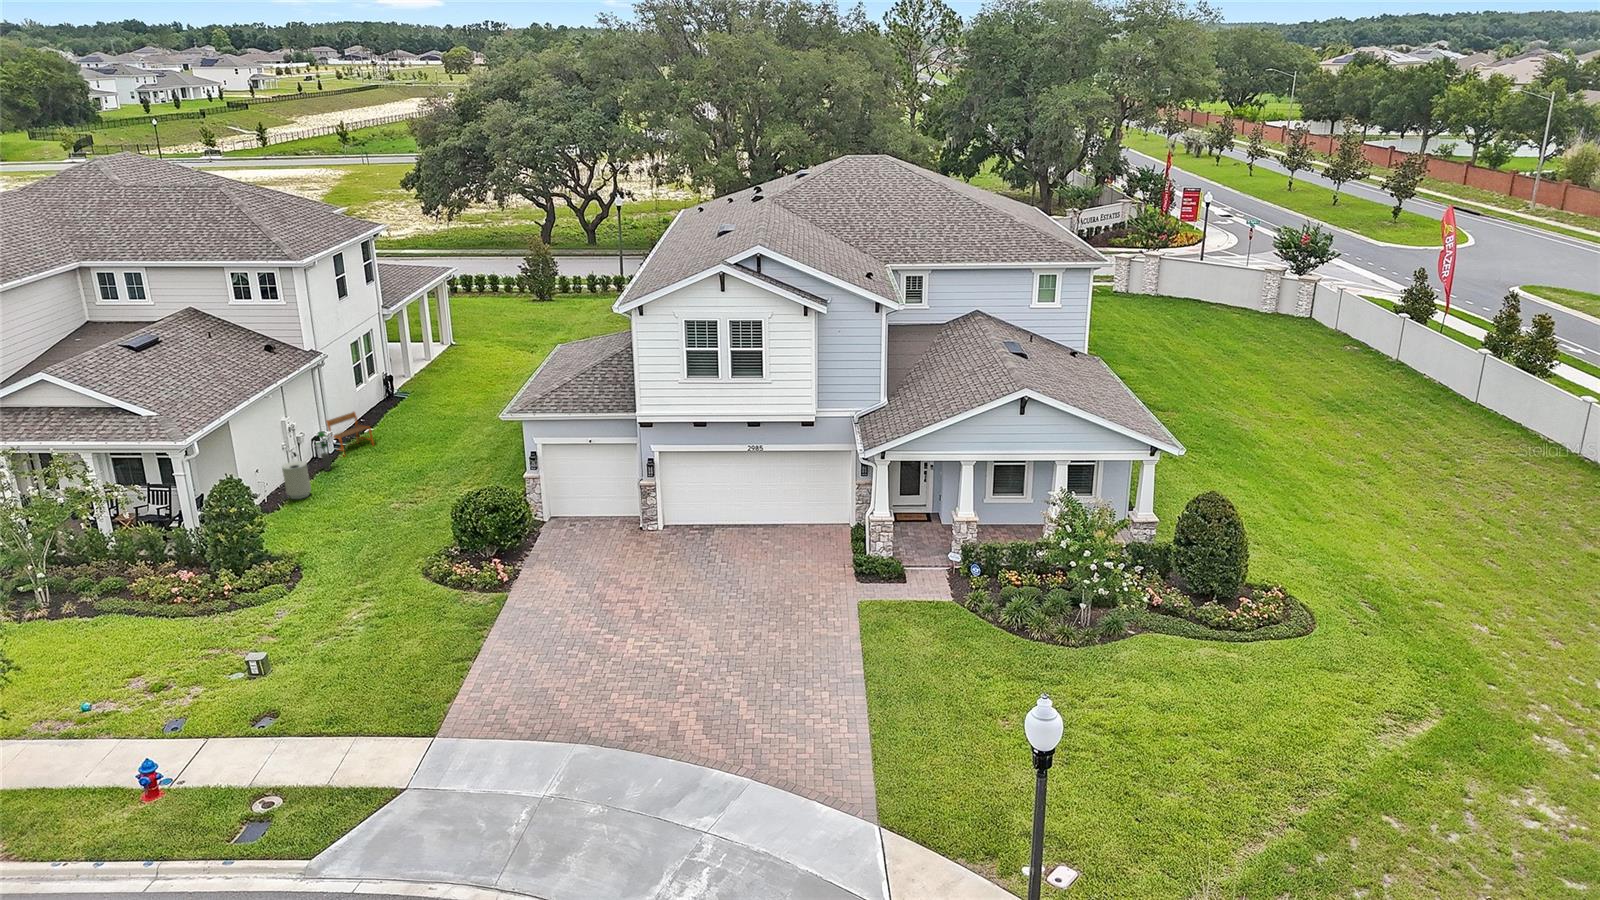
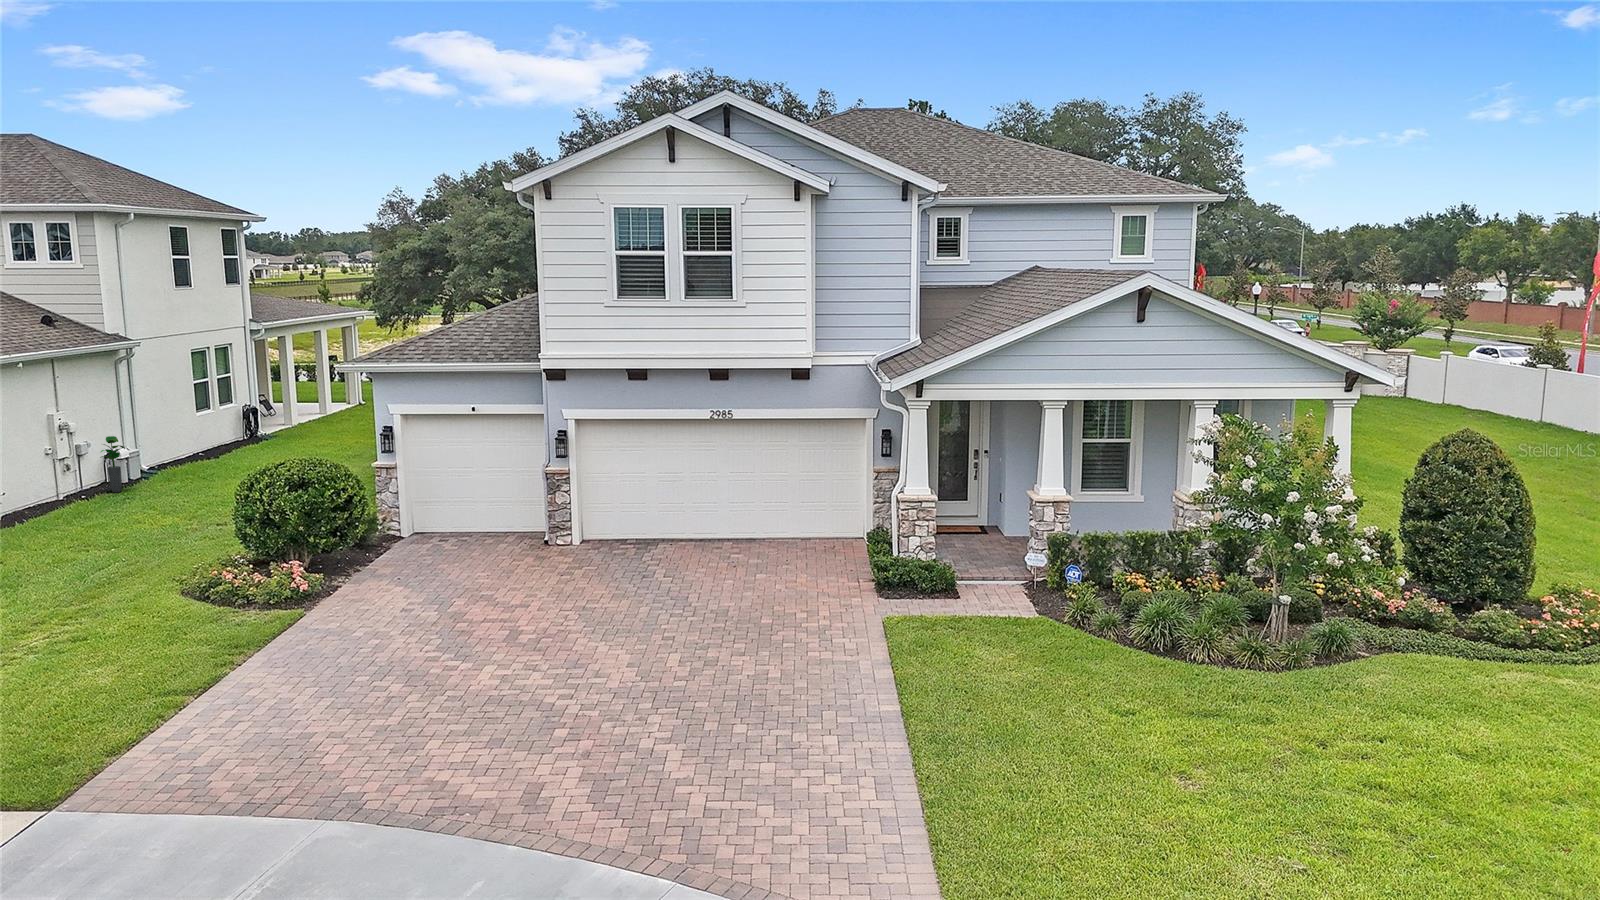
bench: present [326,412,374,456] -> none [130,424,201,481]
trash can: present [282,461,311,499] -> none [28,463,74,517]

